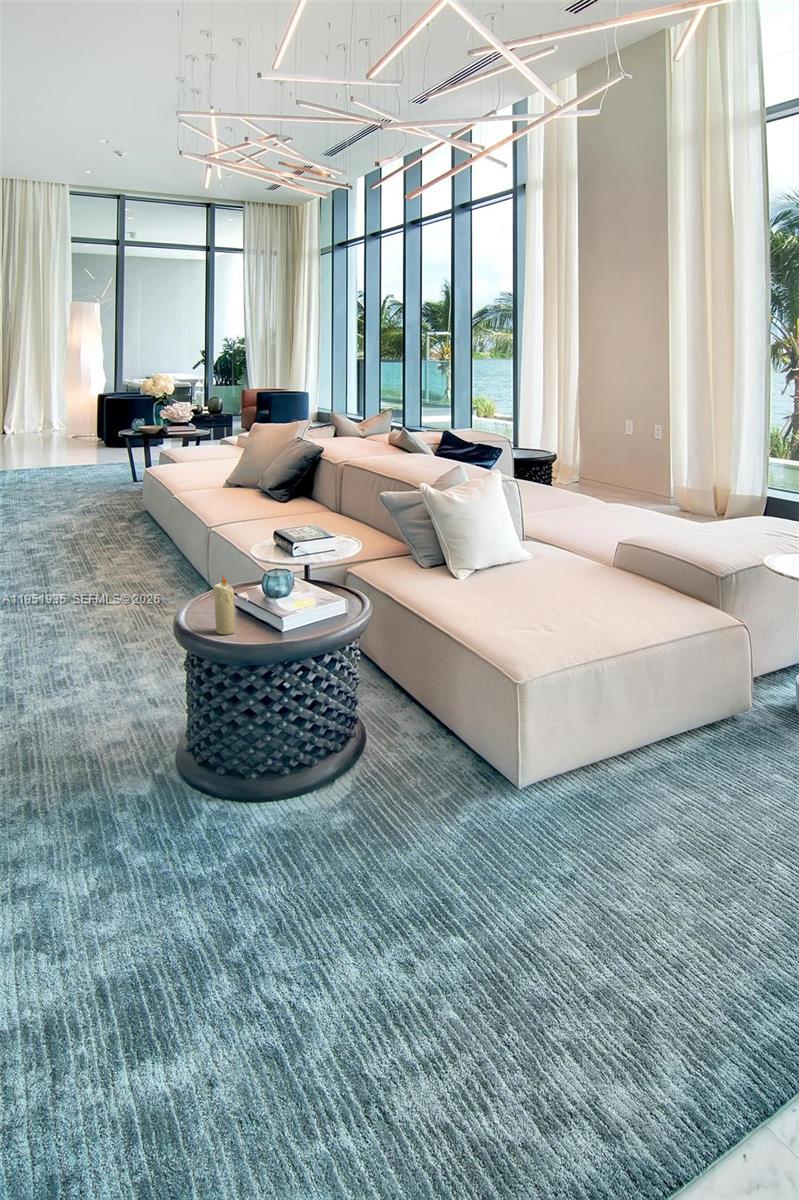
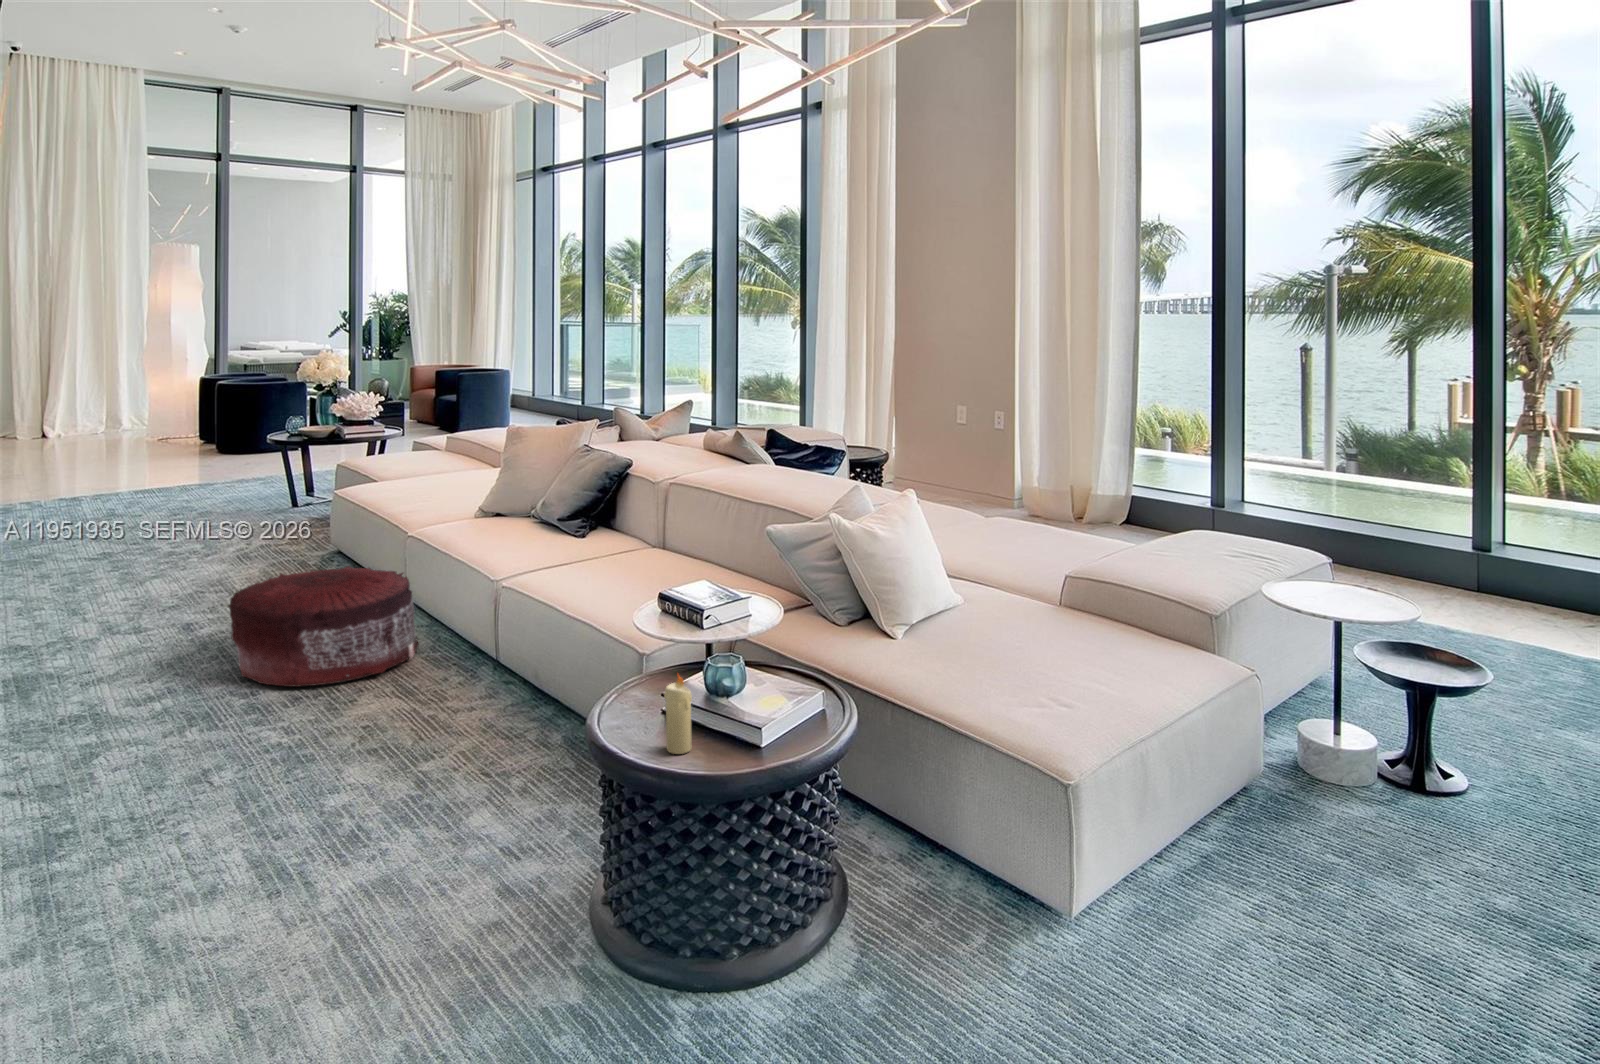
pouf: none [37,513,167,590] -> present [229,566,419,687]

